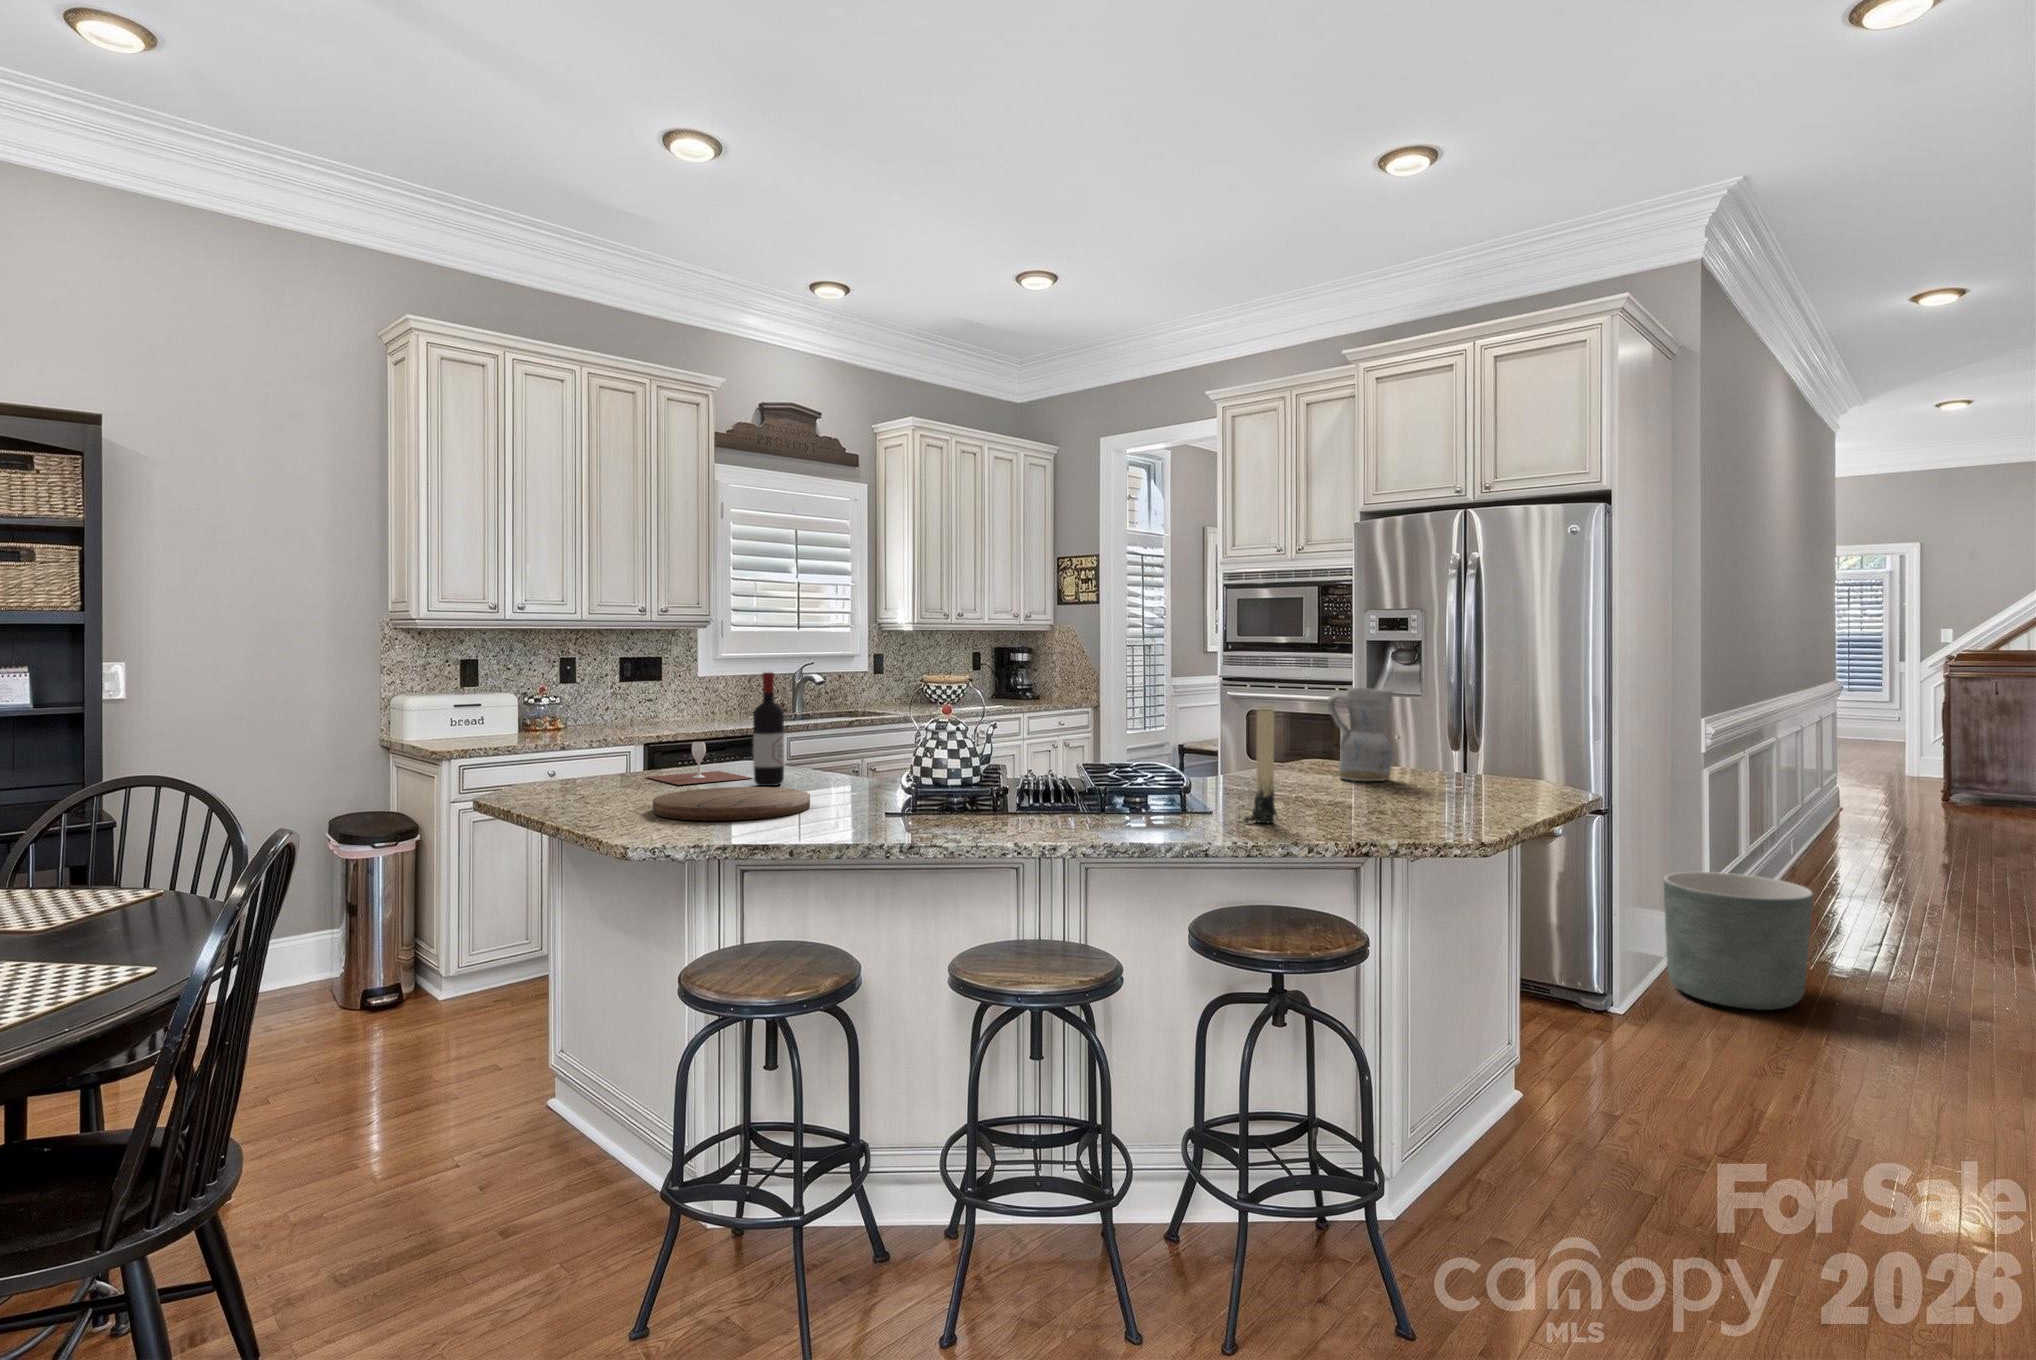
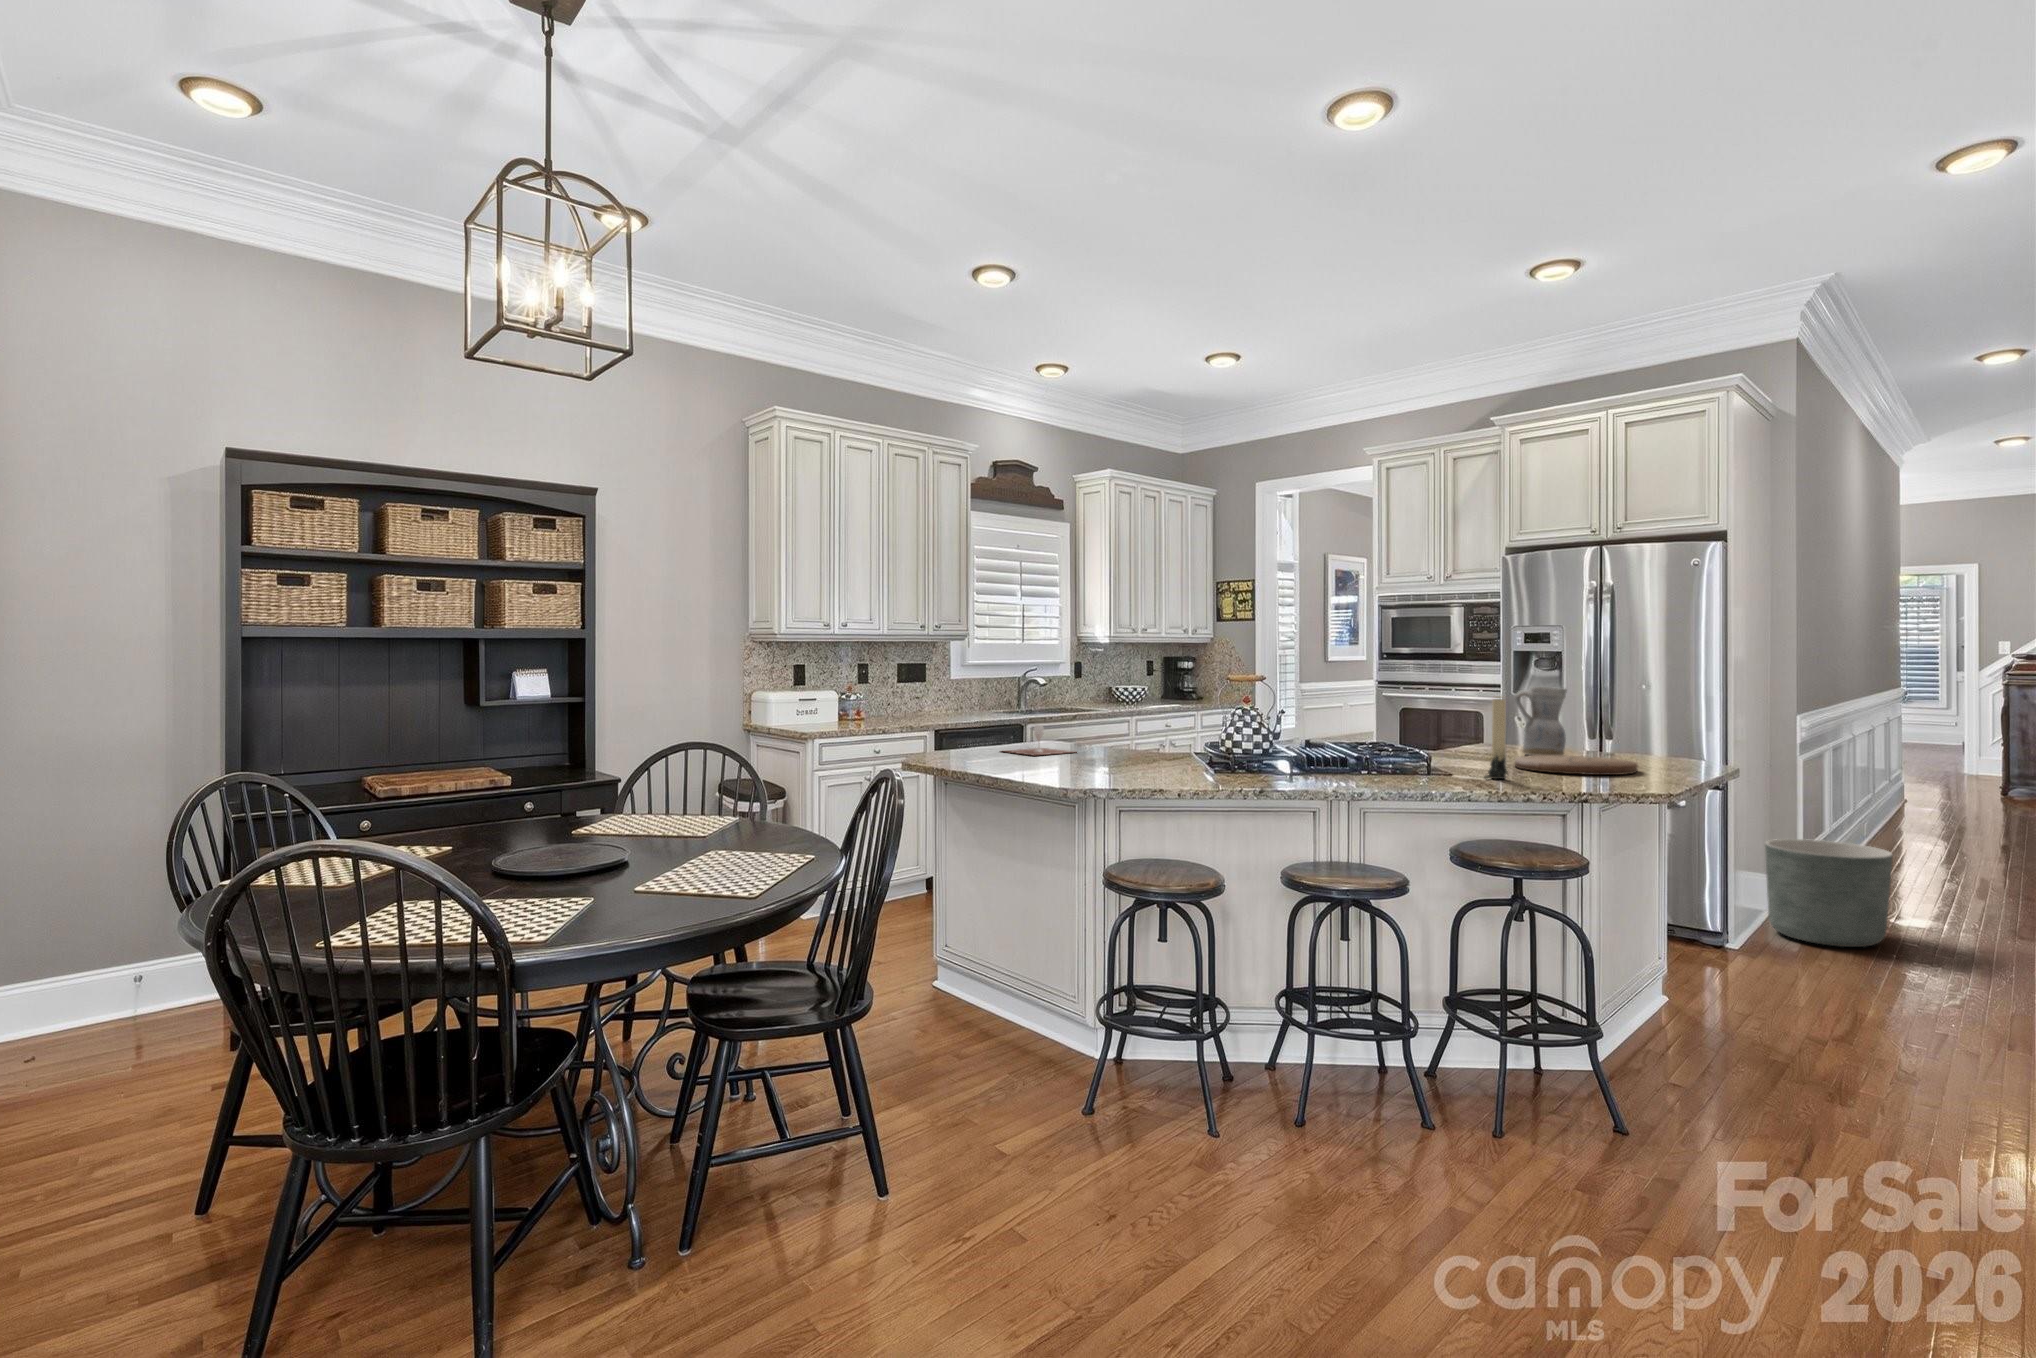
wine bottle: present [753,672,784,786] -> none [1089,674,1111,757]
cutting board: present [653,787,810,821] -> present [1515,755,1638,775]

